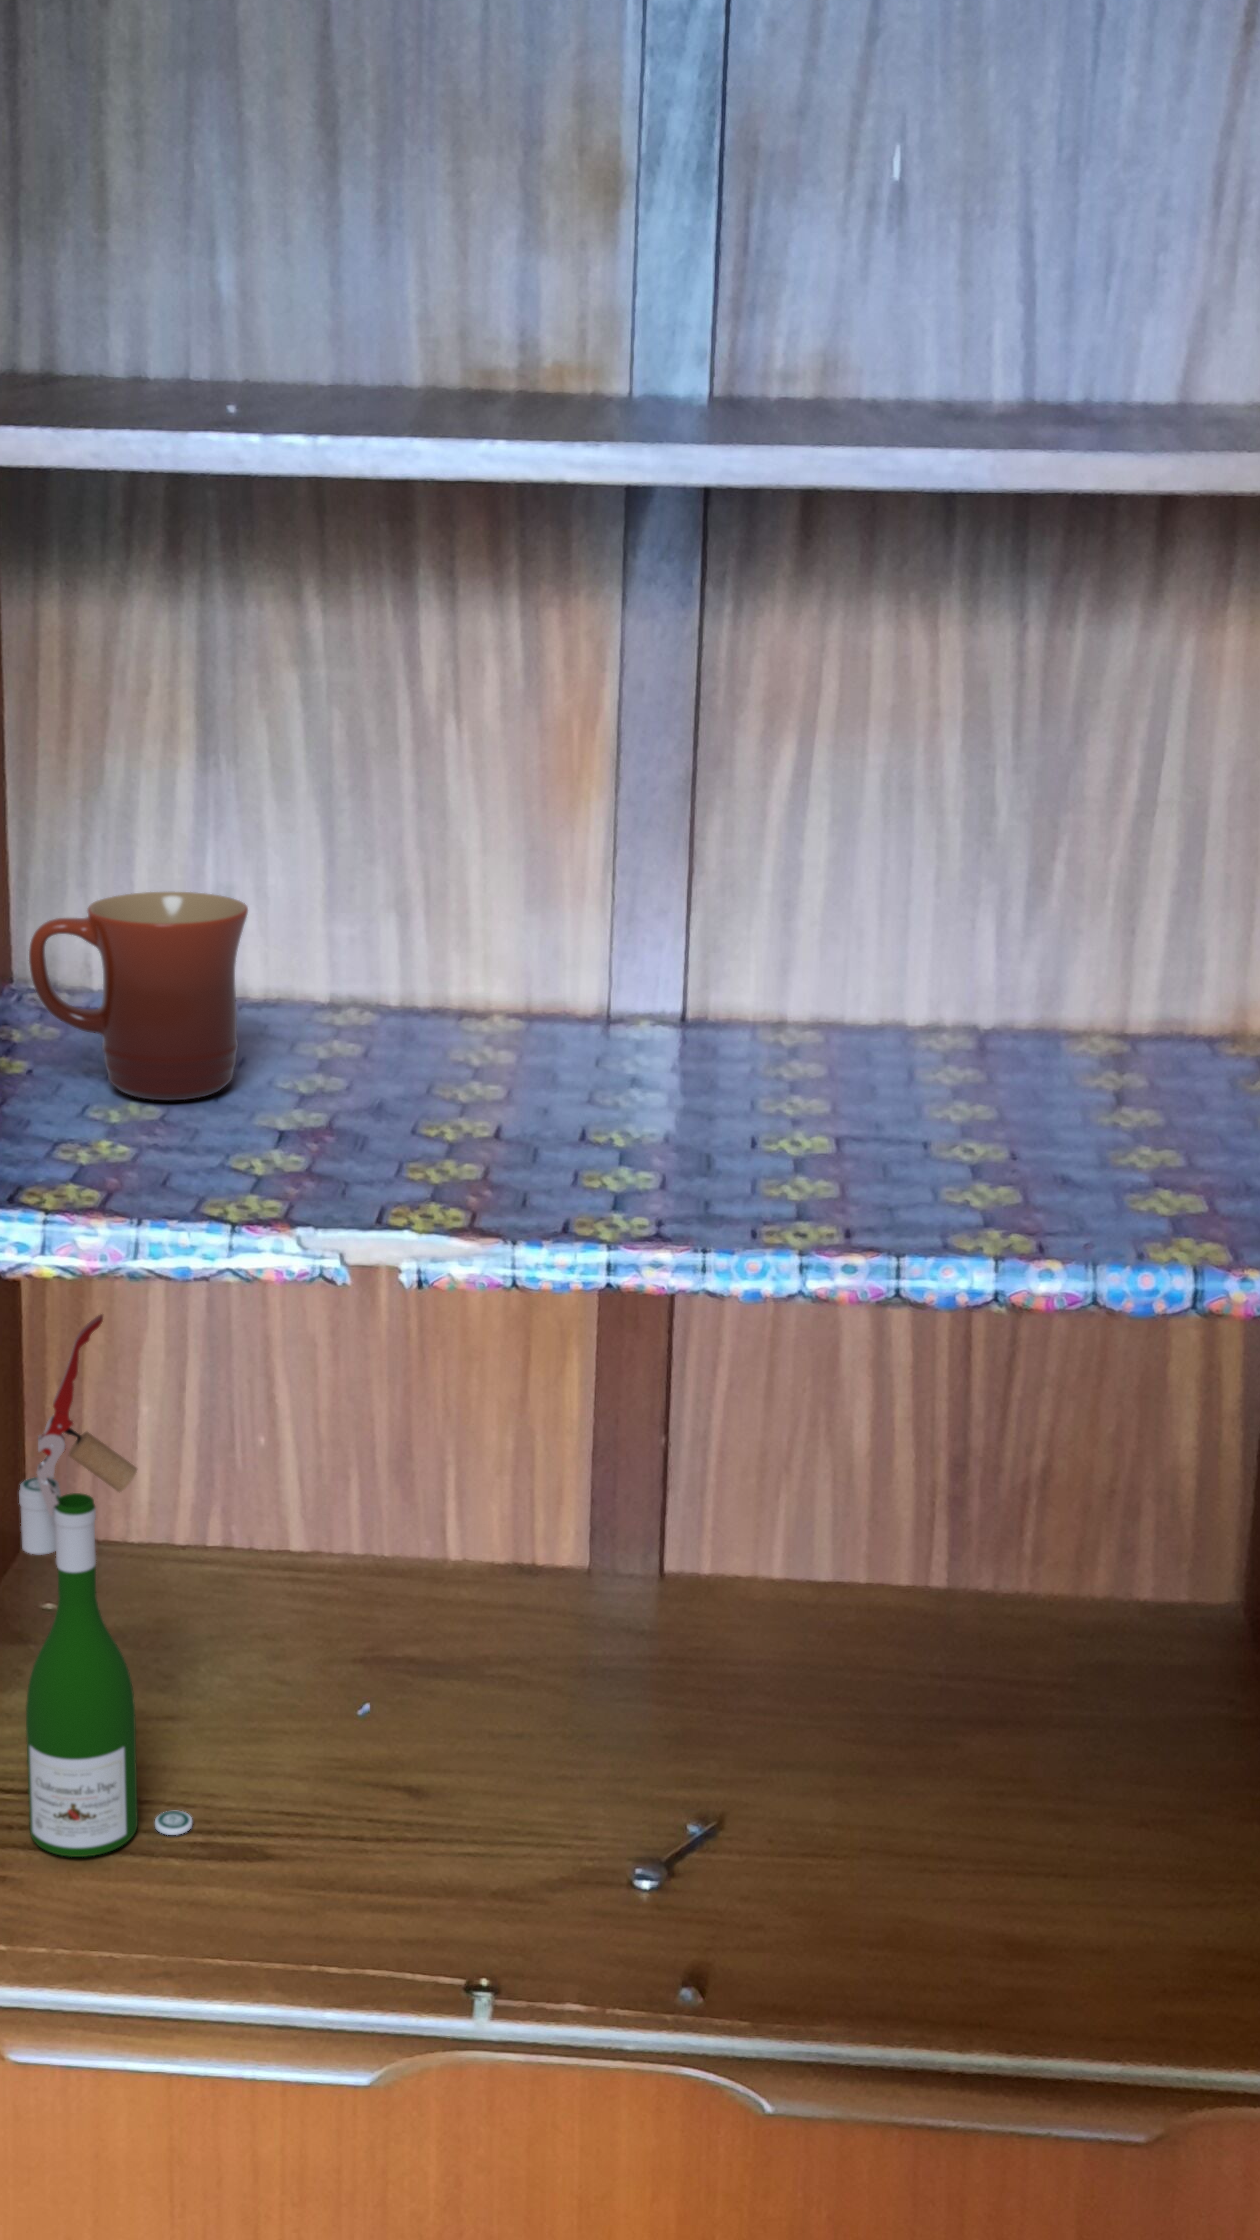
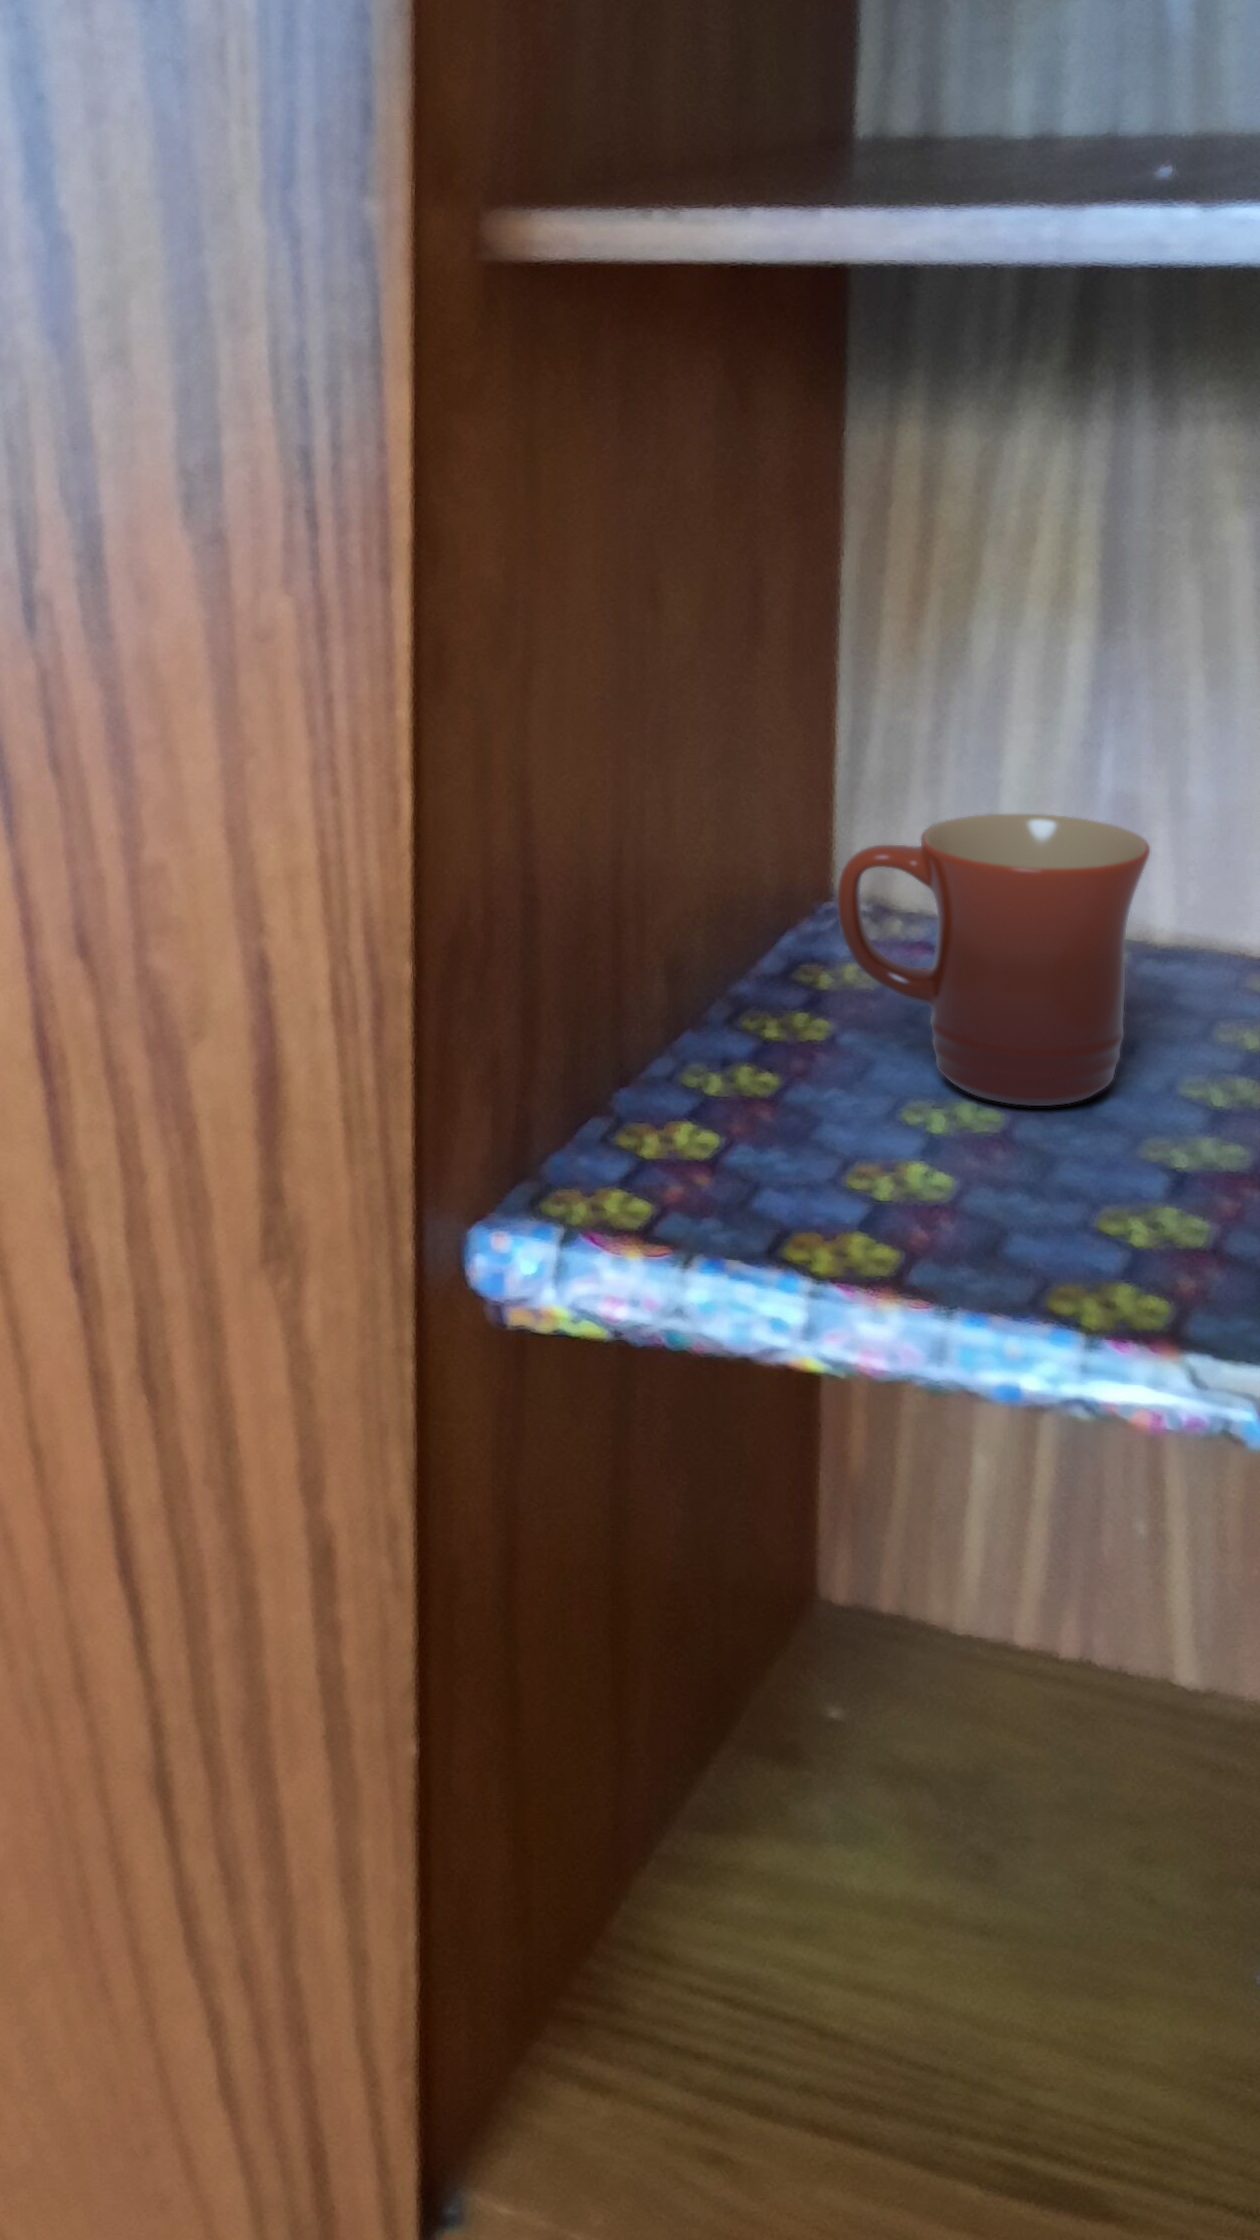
wine bottle: present [19,1314,192,1857] -> none [756,1406,985,2144]

